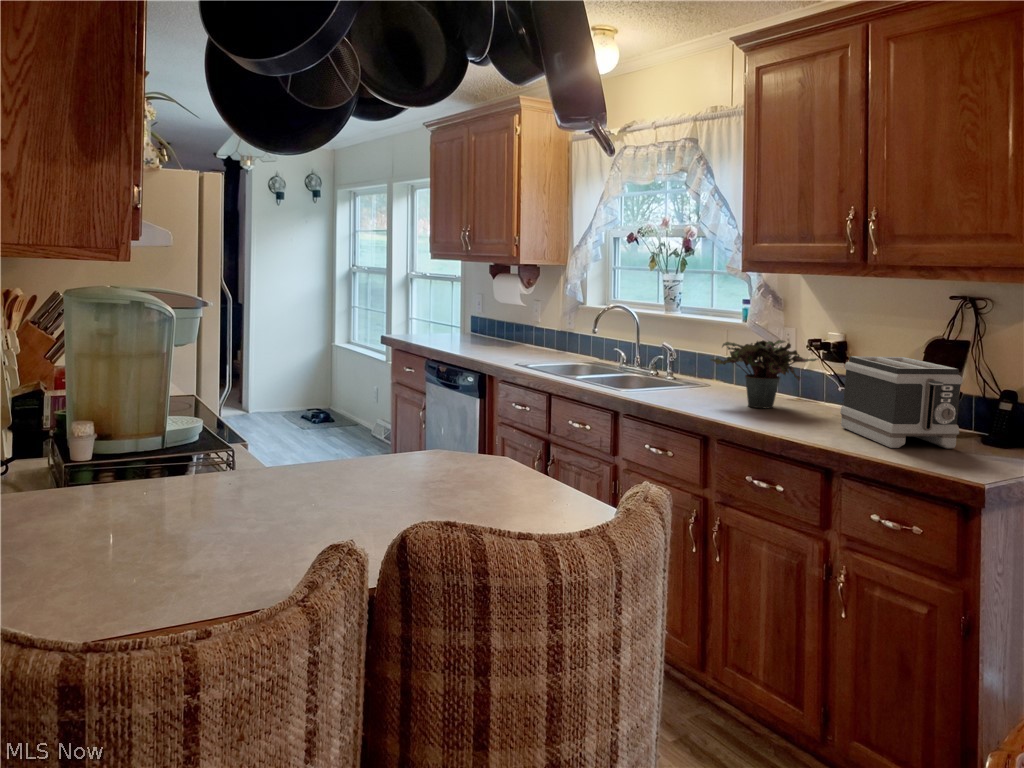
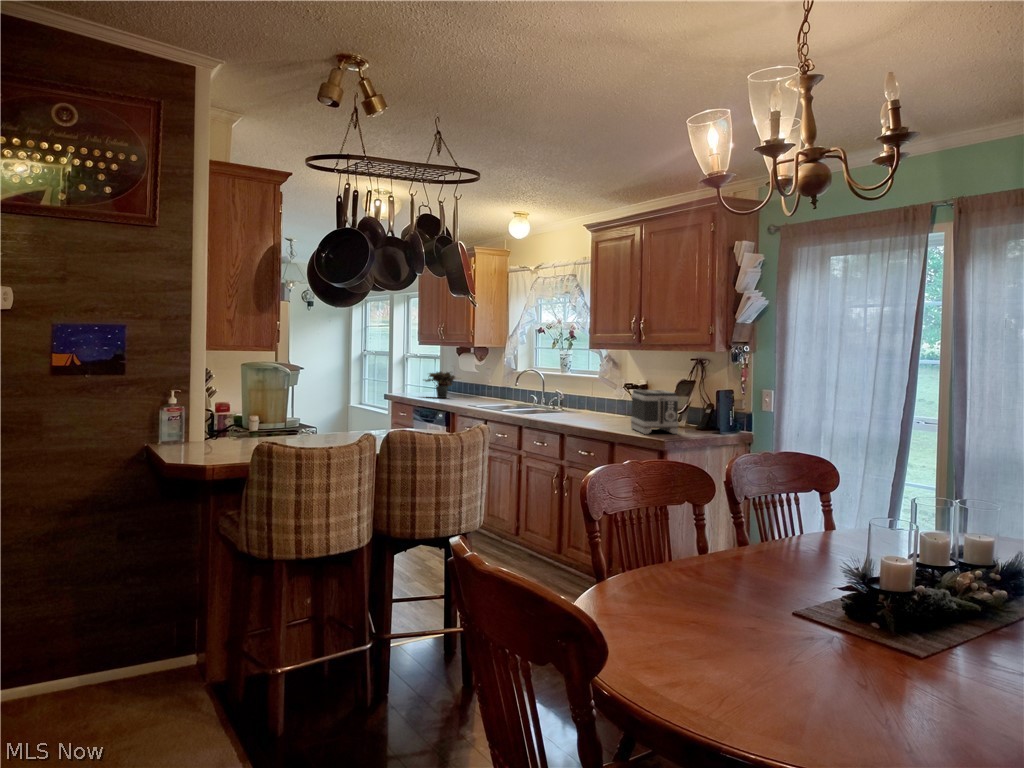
potted plant: present [710,340,818,408] -> present [425,372,456,398]

